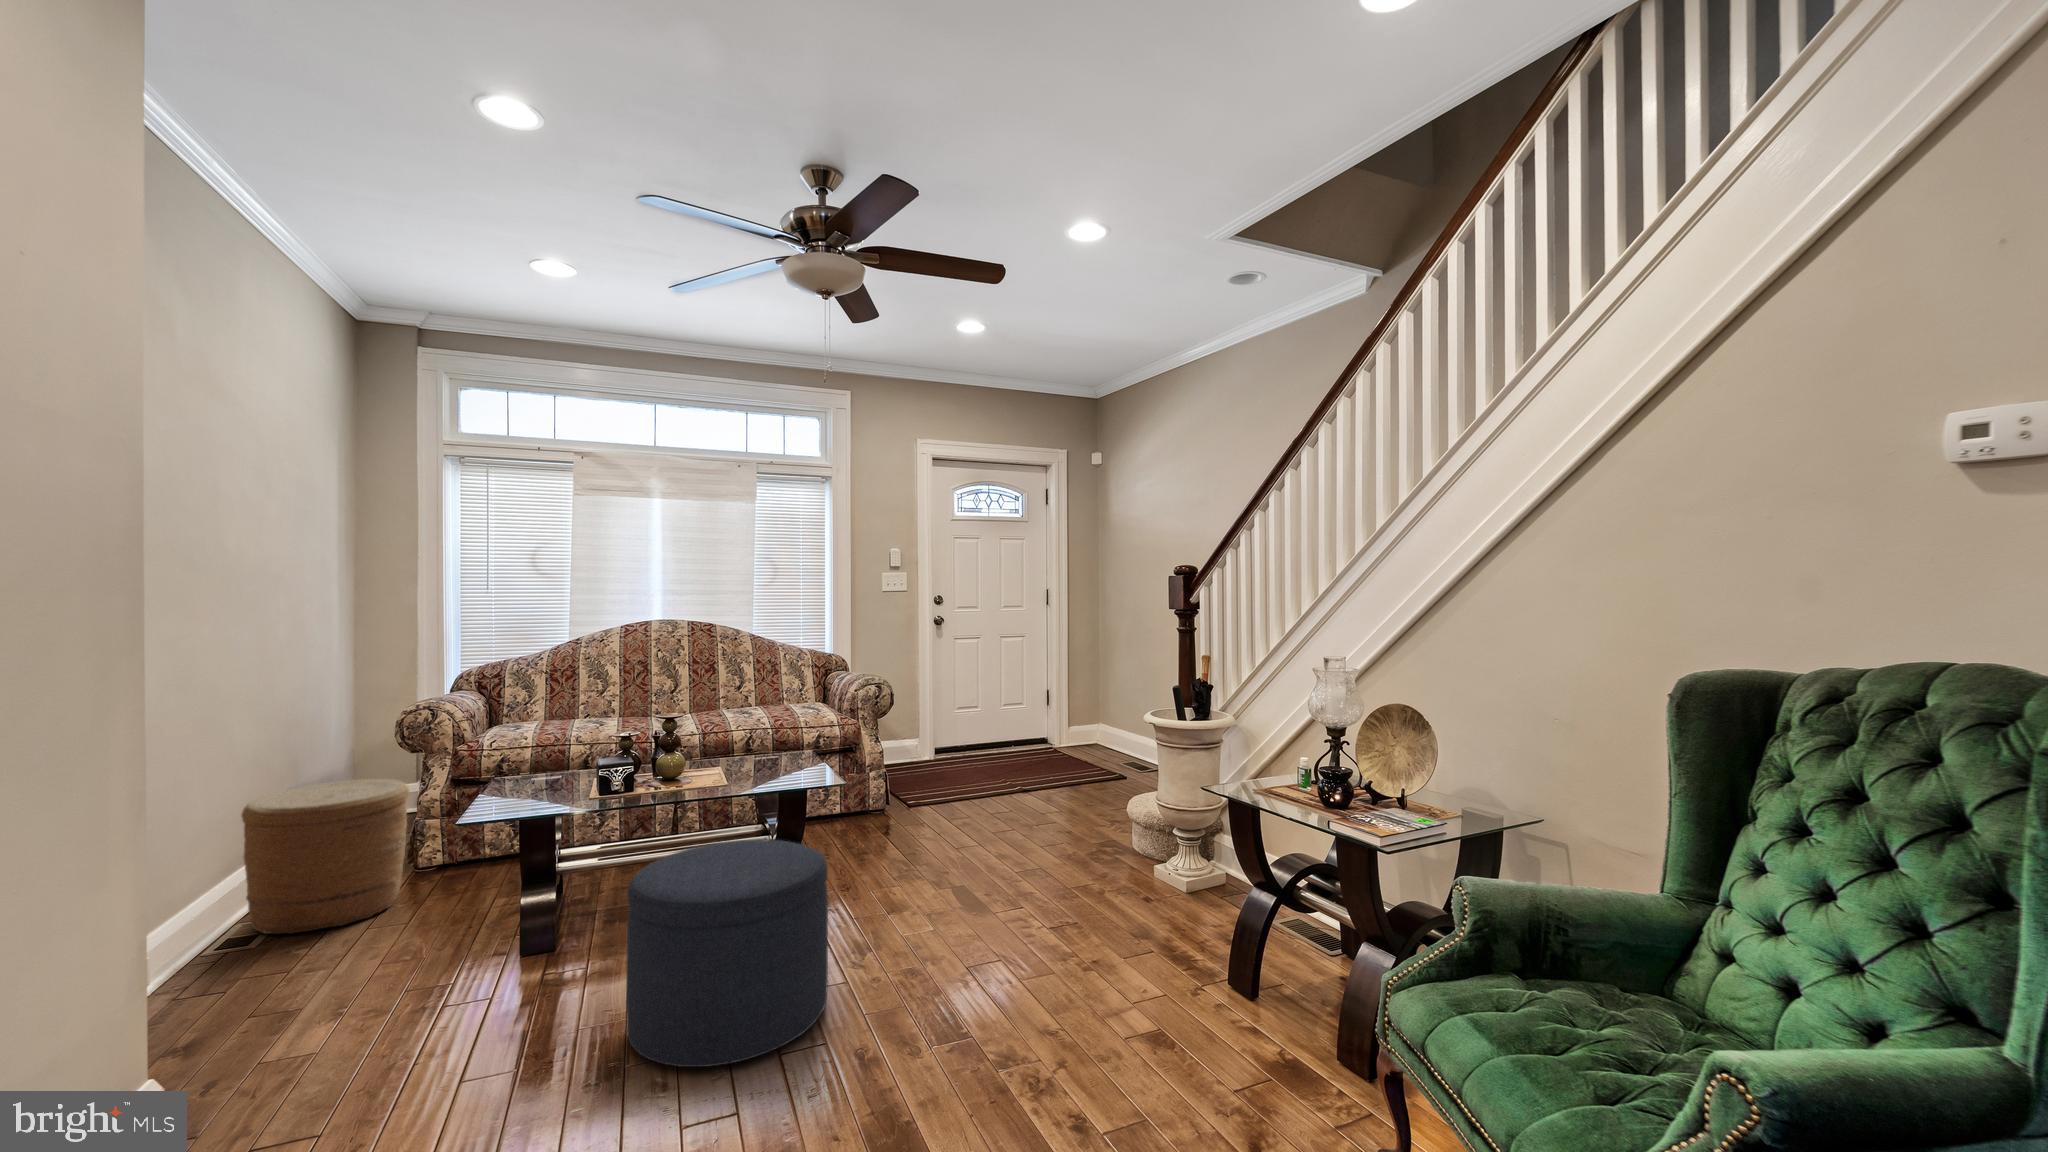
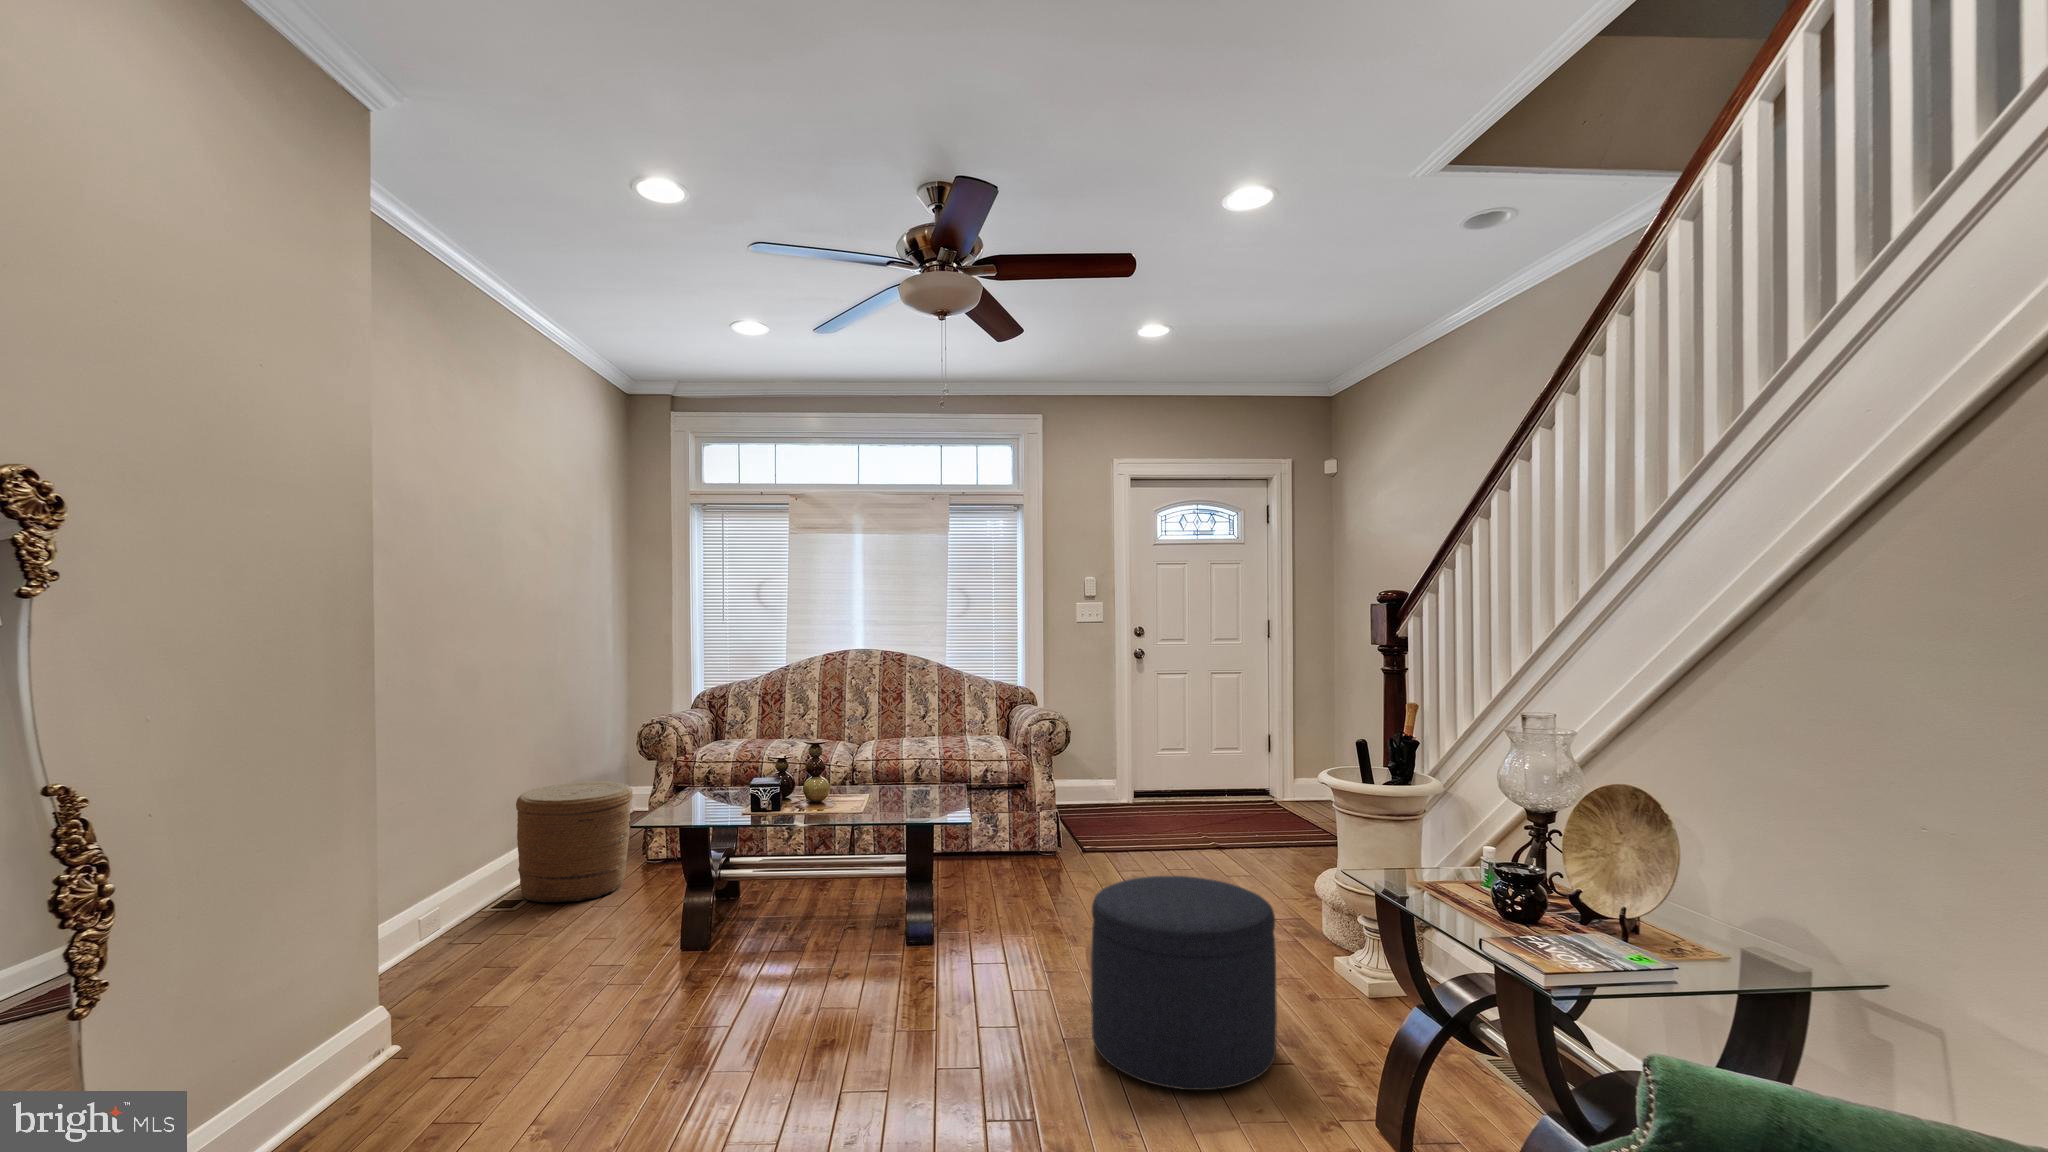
ottoman: present [626,839,828,1067] -> present [1091,876,1277,1090]

